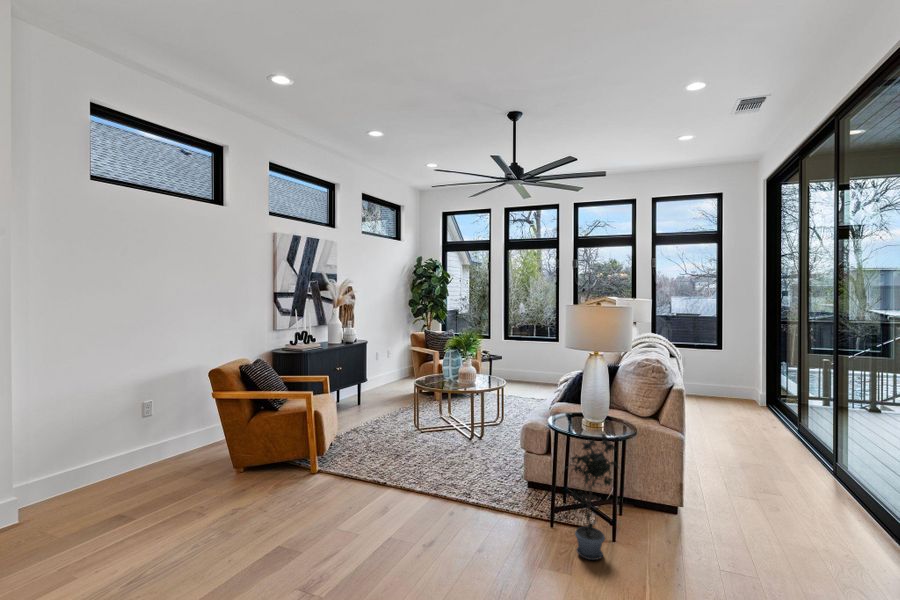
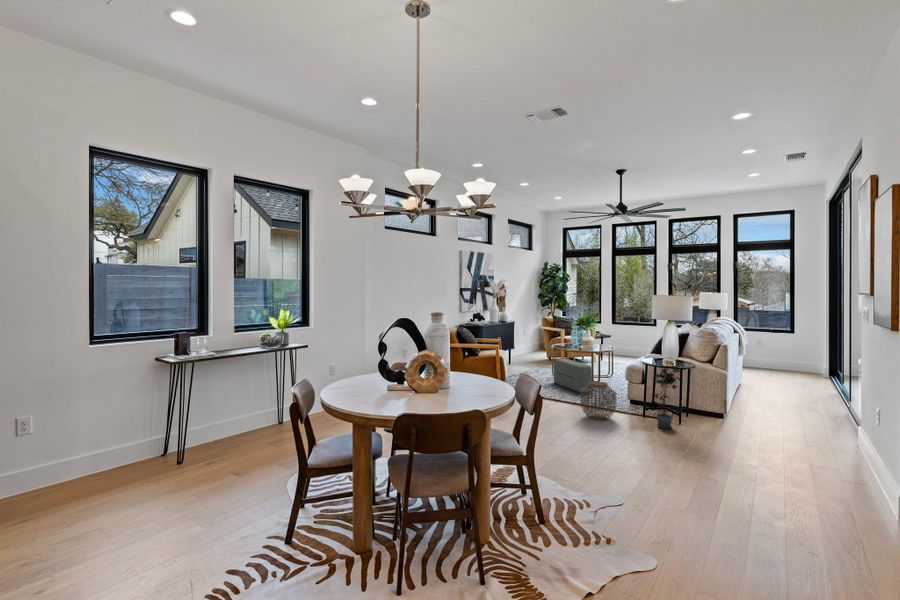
pouf: none [414,404,470,464] -> present [554,359,592,392]
woven basket: none [441,466,505,545] -> present [580,381,616,421]

